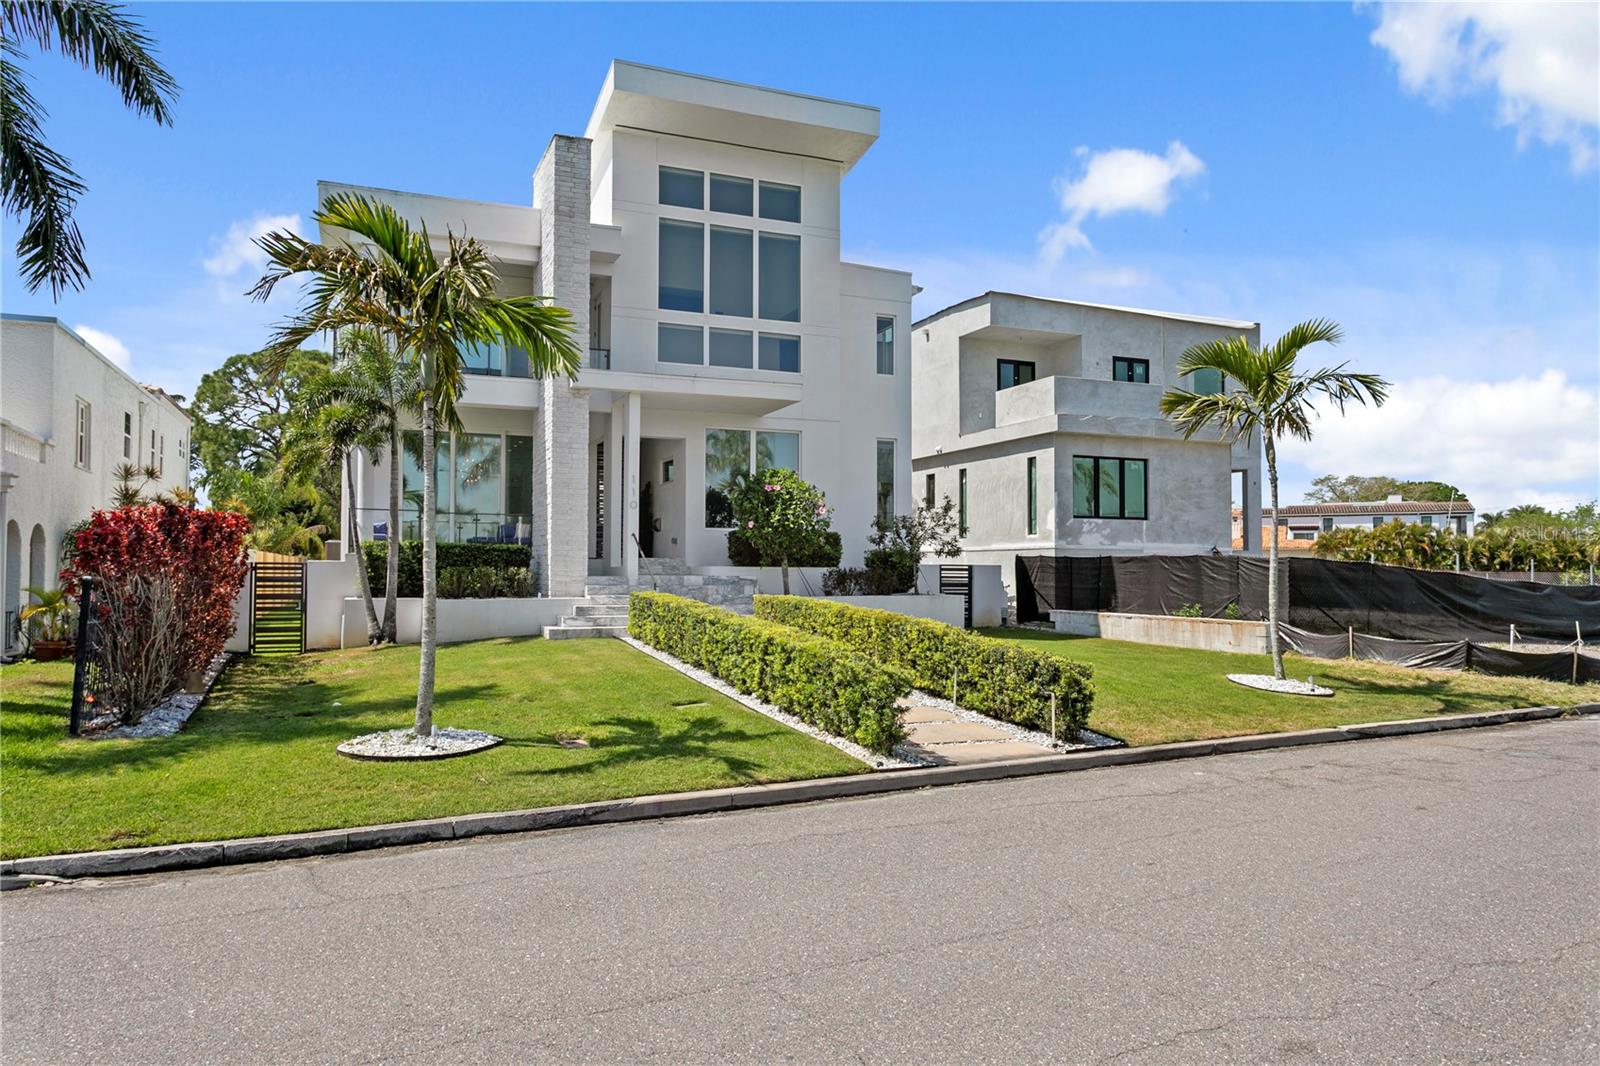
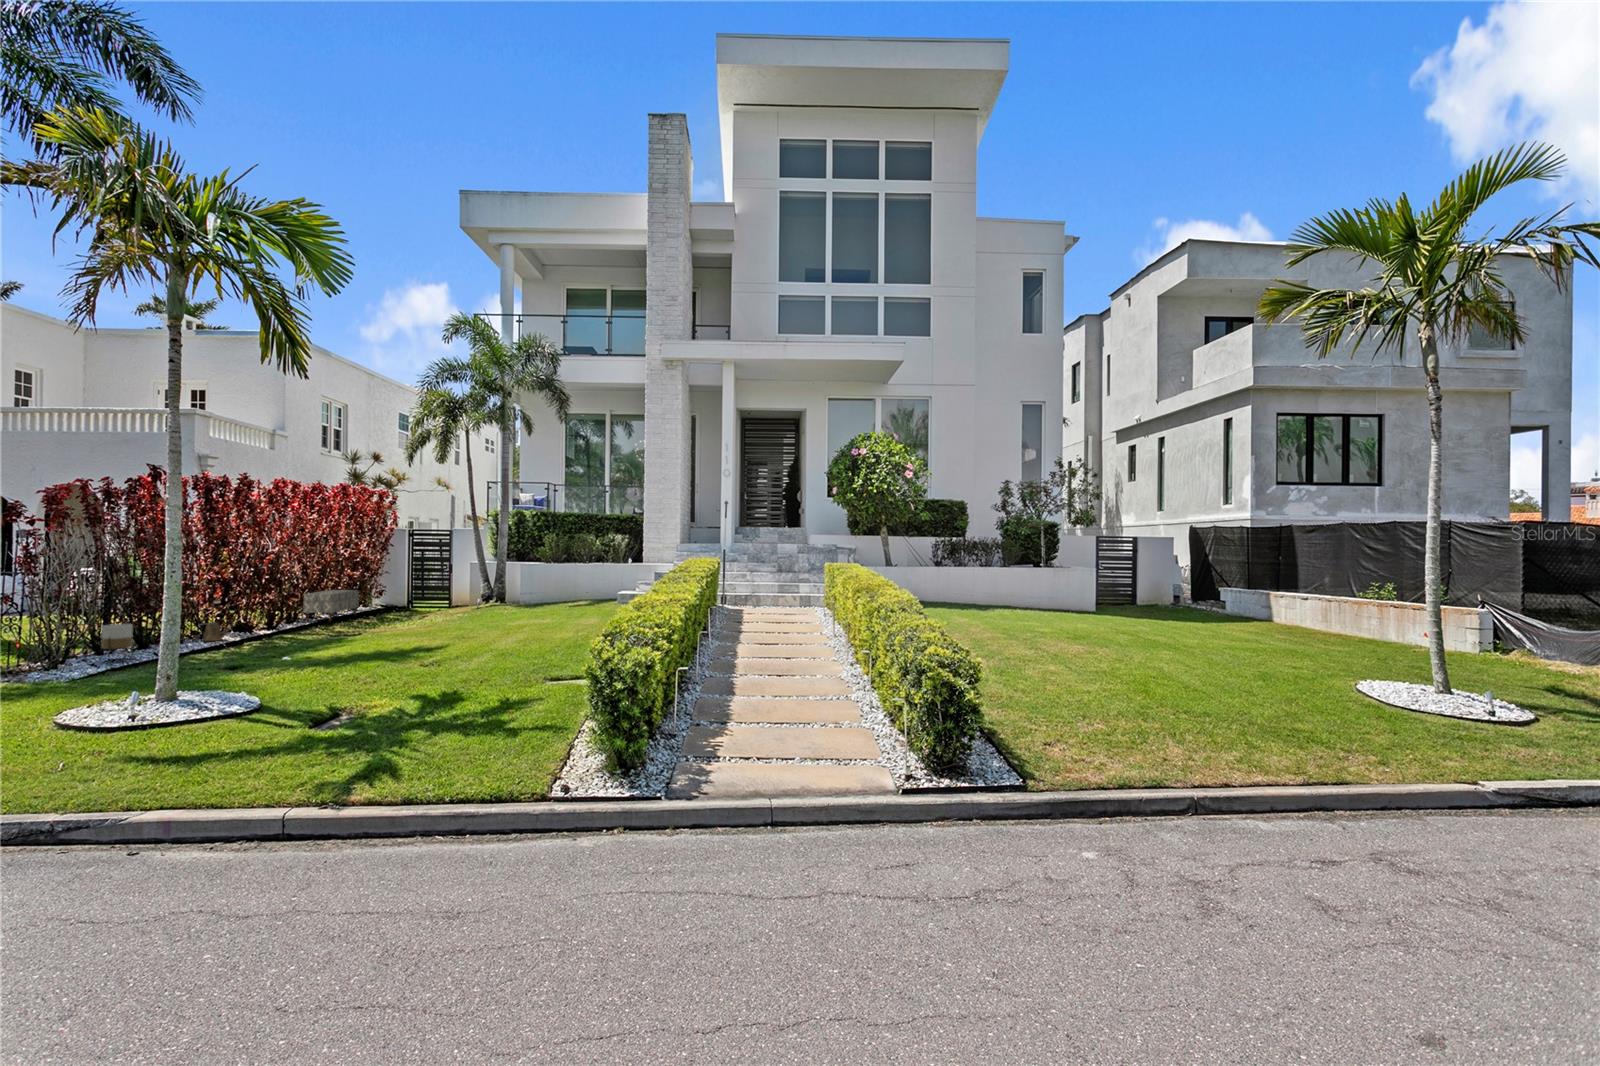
bench: none [232,633,272,670] -> present [303,590,359,621]
planter: none [140,675,172,716] -> present [101,624,134,658]

